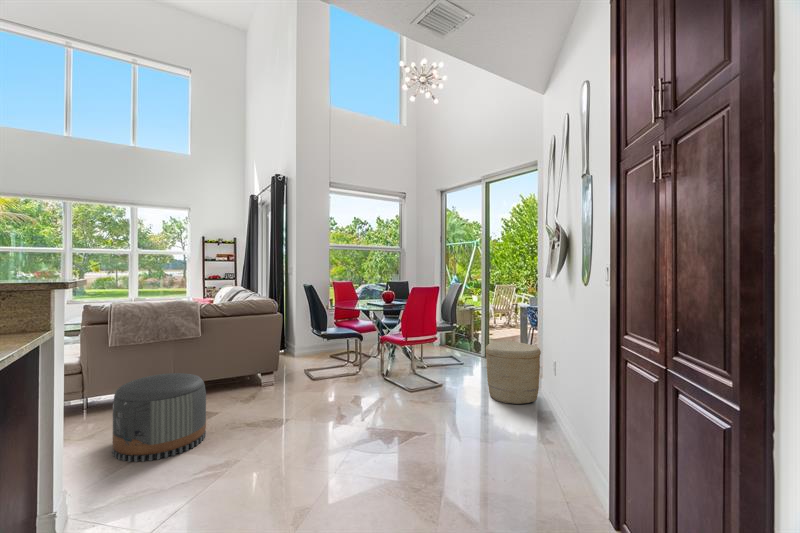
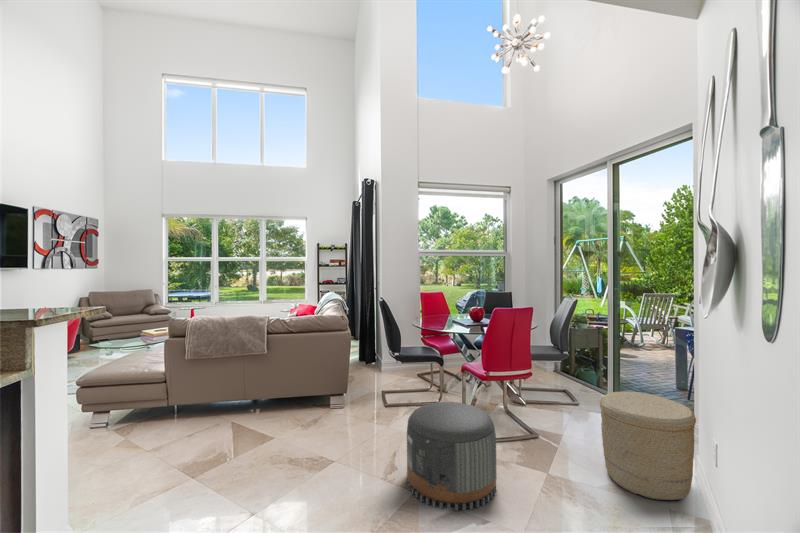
pouf: present [113,373,206,462] -> present [407,402,497,511]

